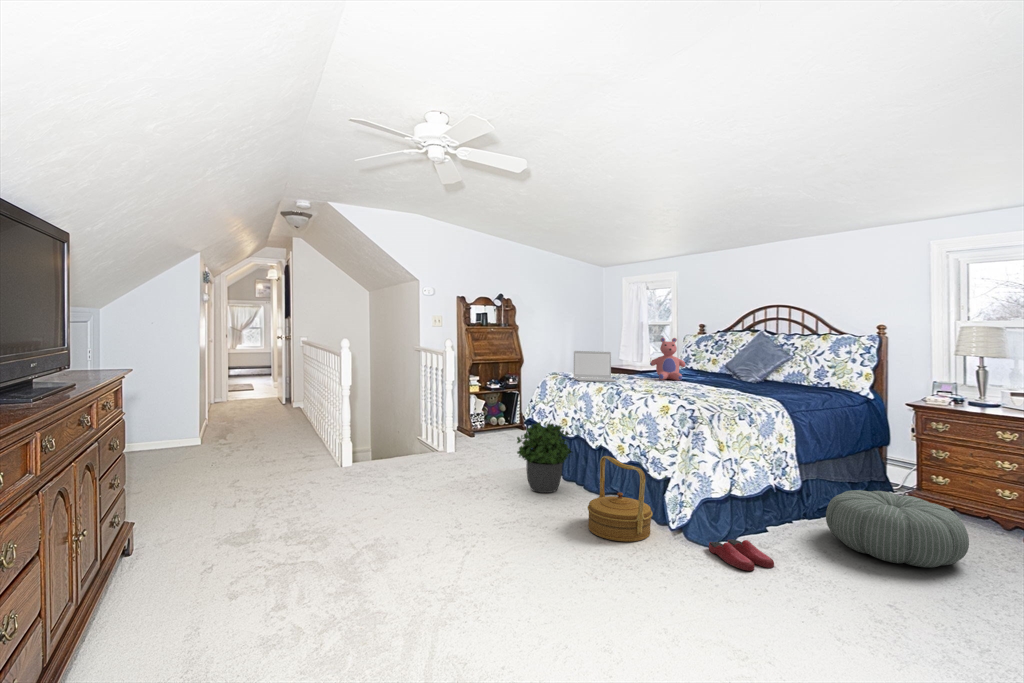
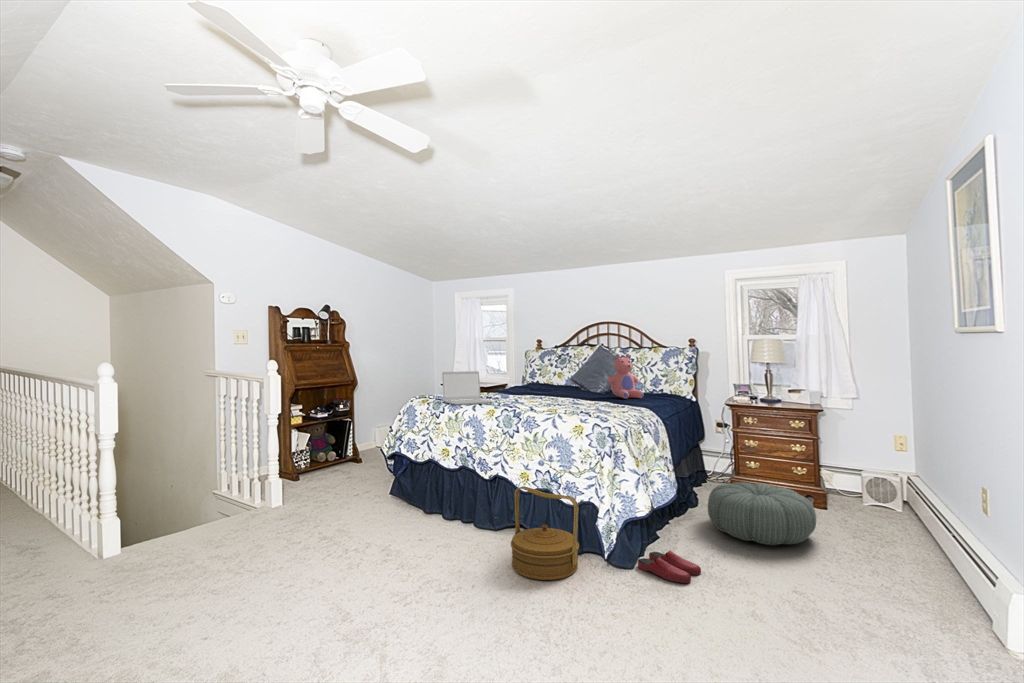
teddy bear: present [650,338,686,381] -> present [607,354,644,399]
potted plant: present [517,422,572,493] -> none [401,454,460,537]

